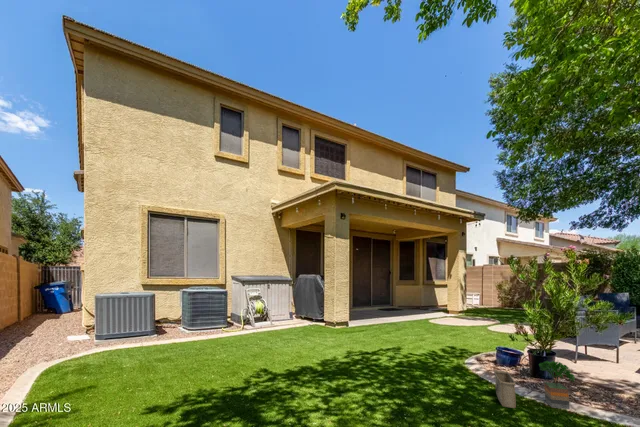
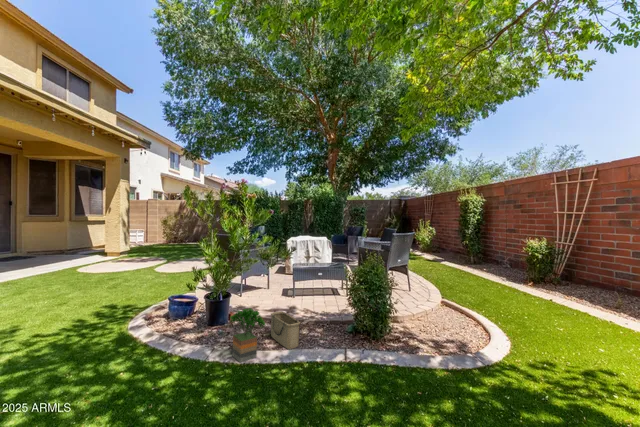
basket: present [494,370,516,408] -> present [271,311,300,349]

